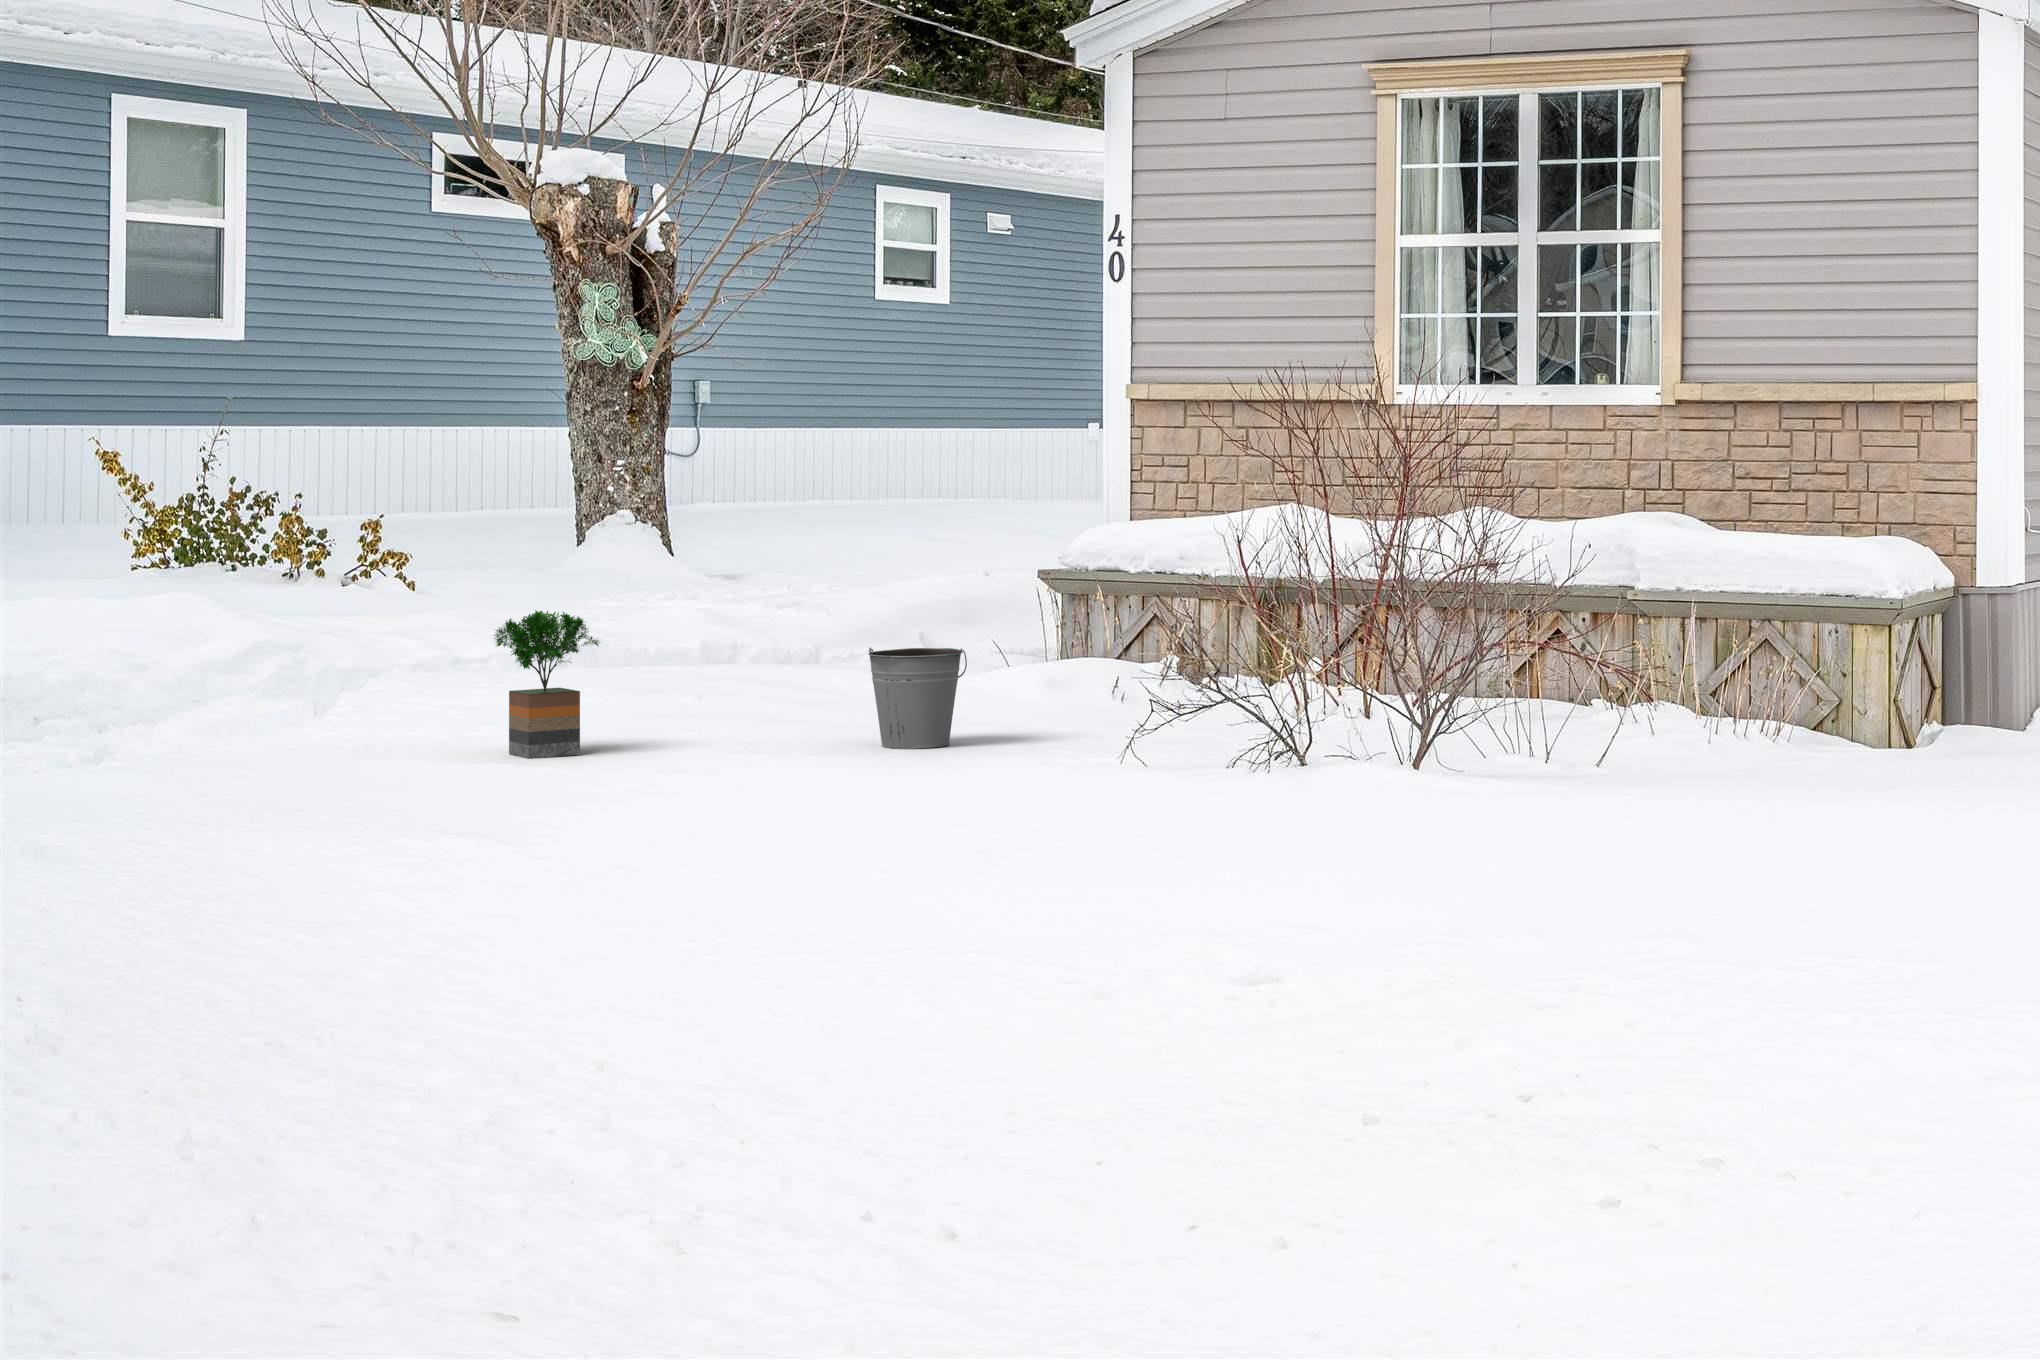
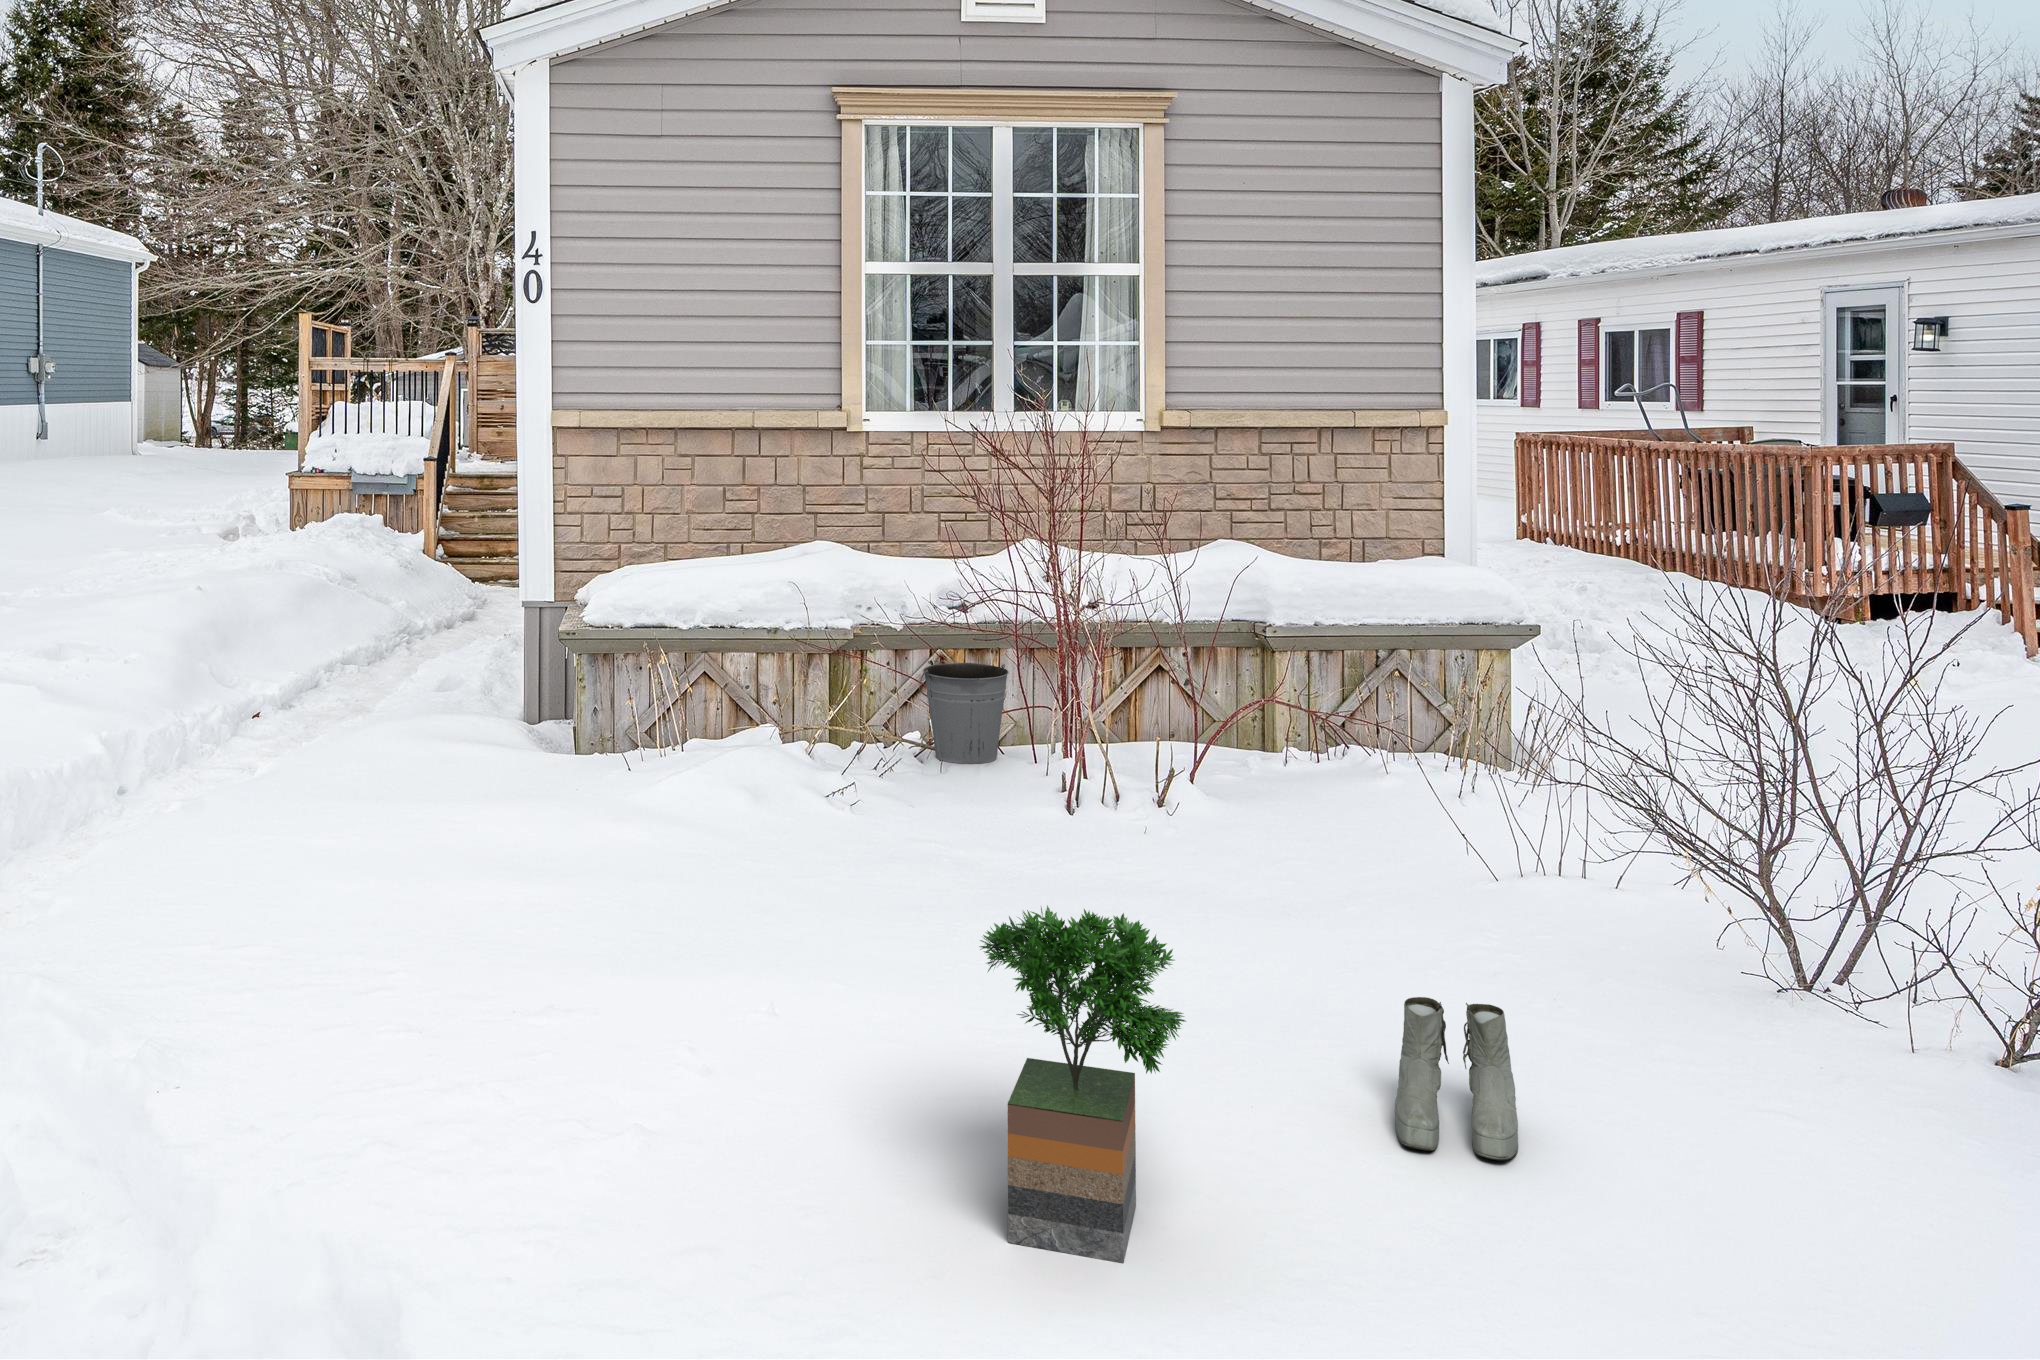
bucket: present [868,648,967,749] -> present [919,663,1009,764]
boots: none [734,694,817,763] -> present [1395,997,1518,1161]

